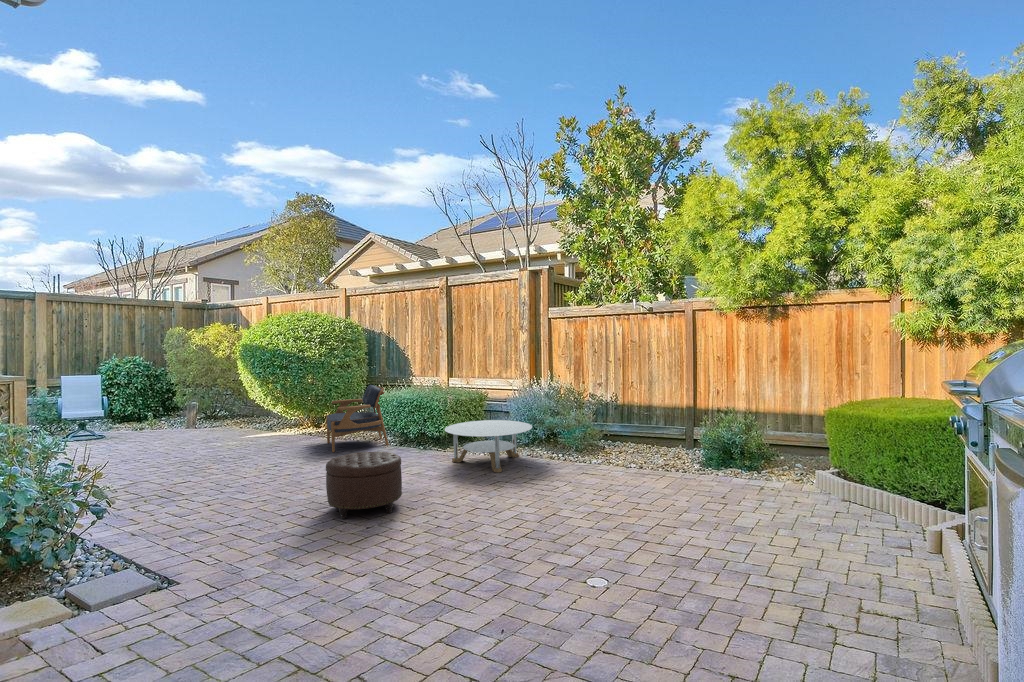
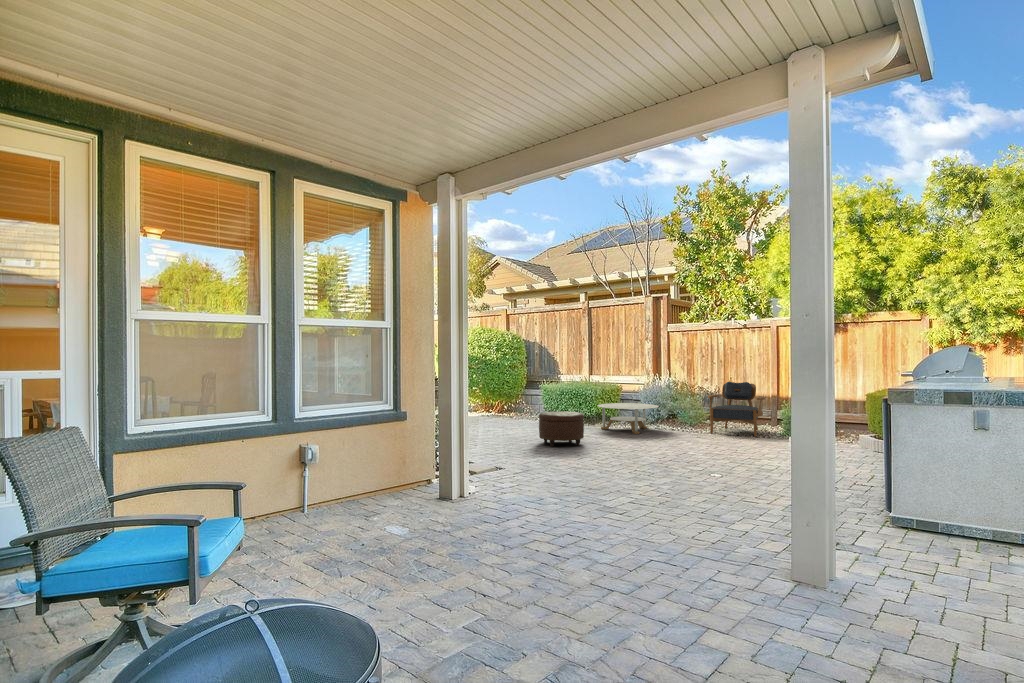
armchair: present [326,385,389,452] -> present [708,382,765,436]

